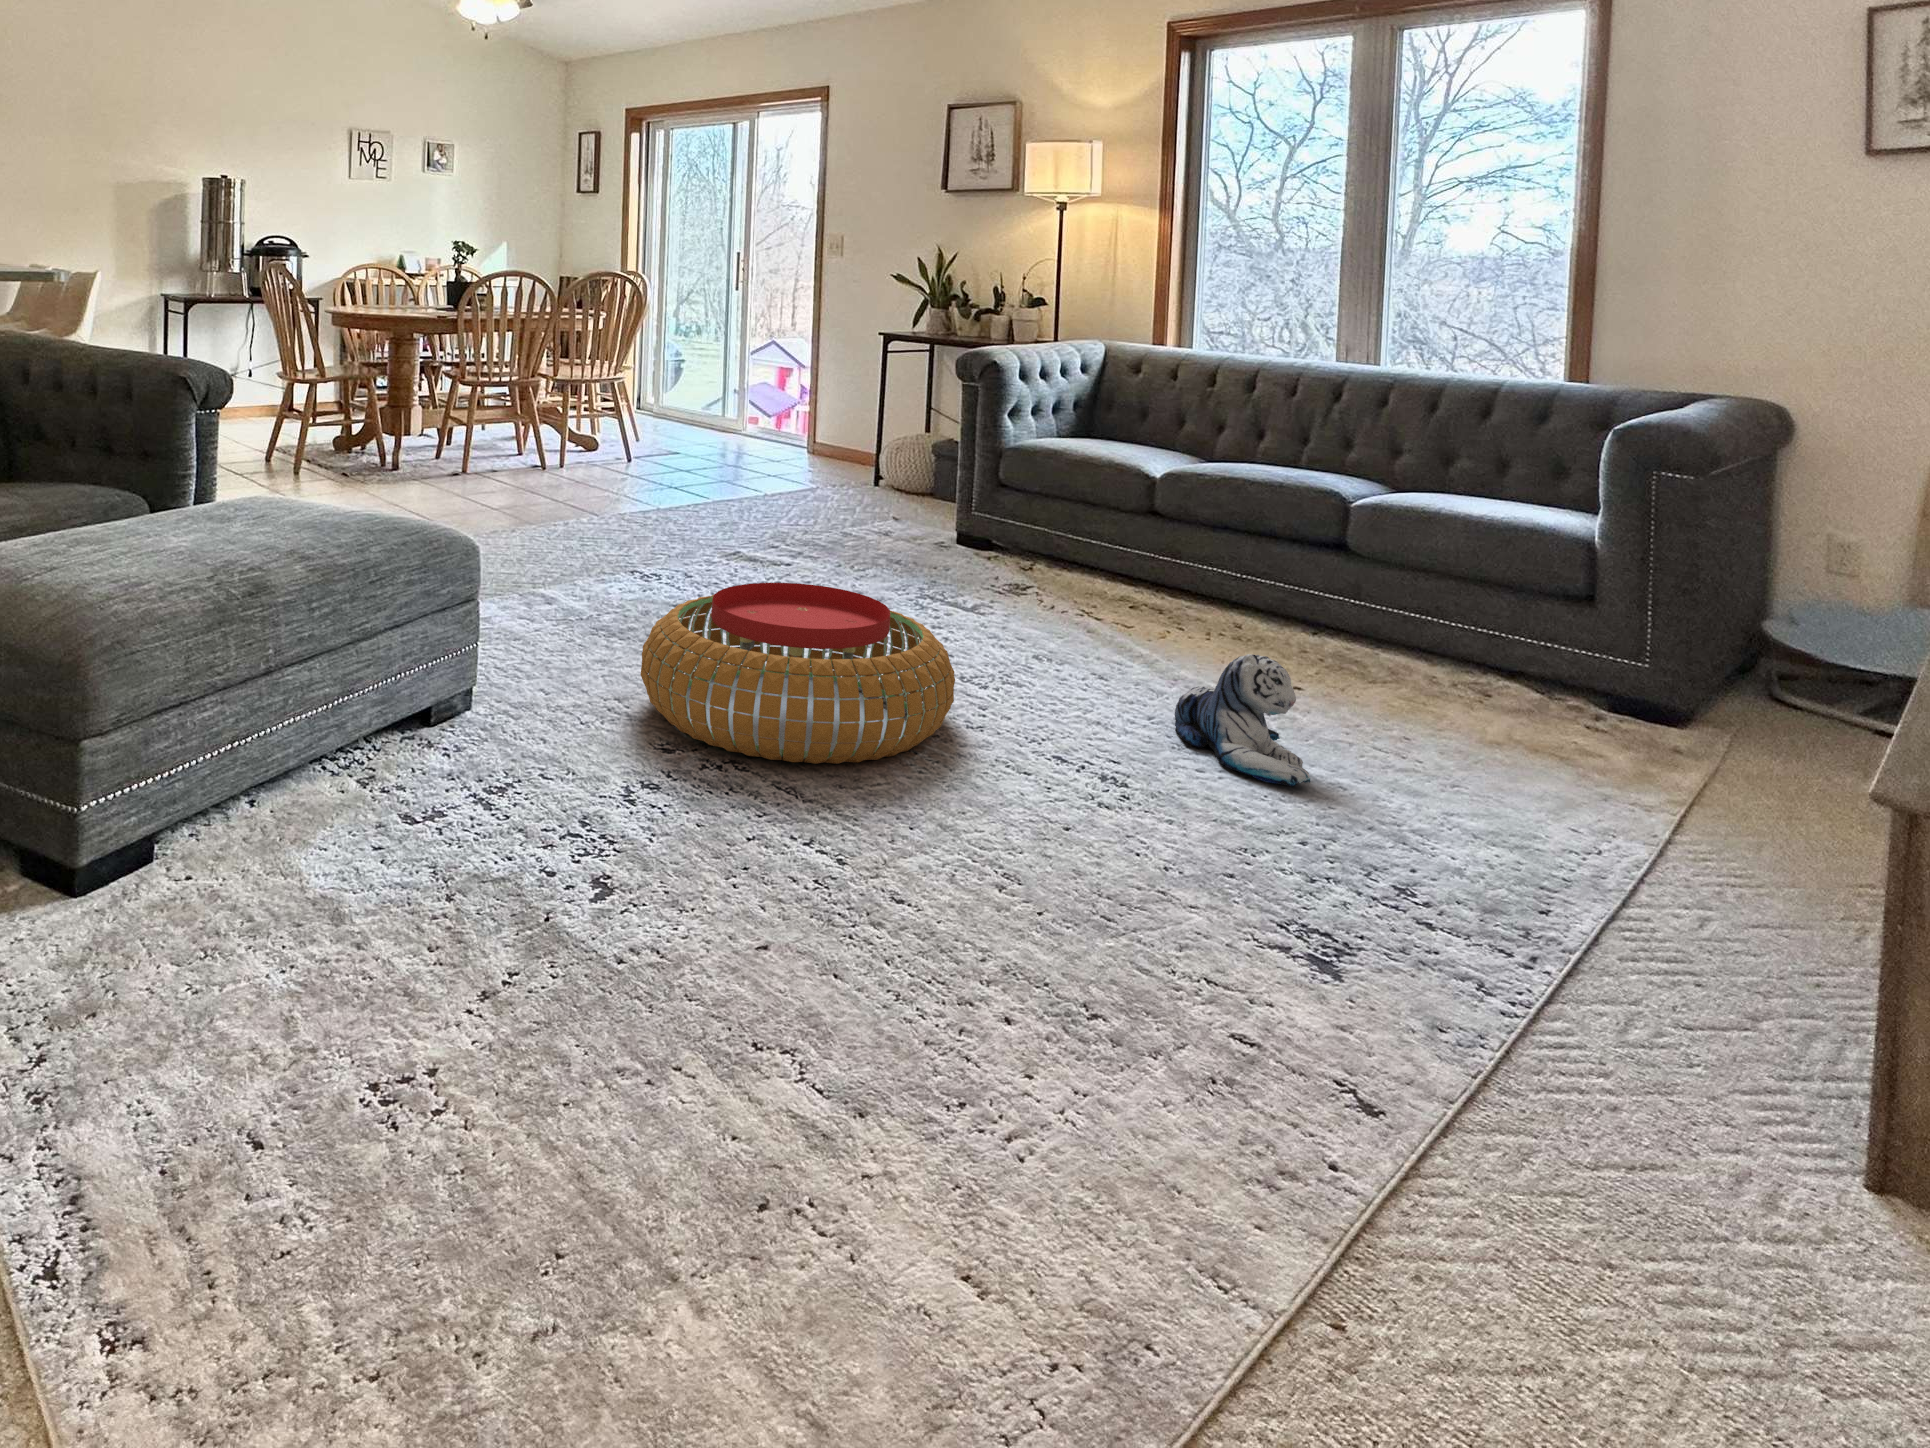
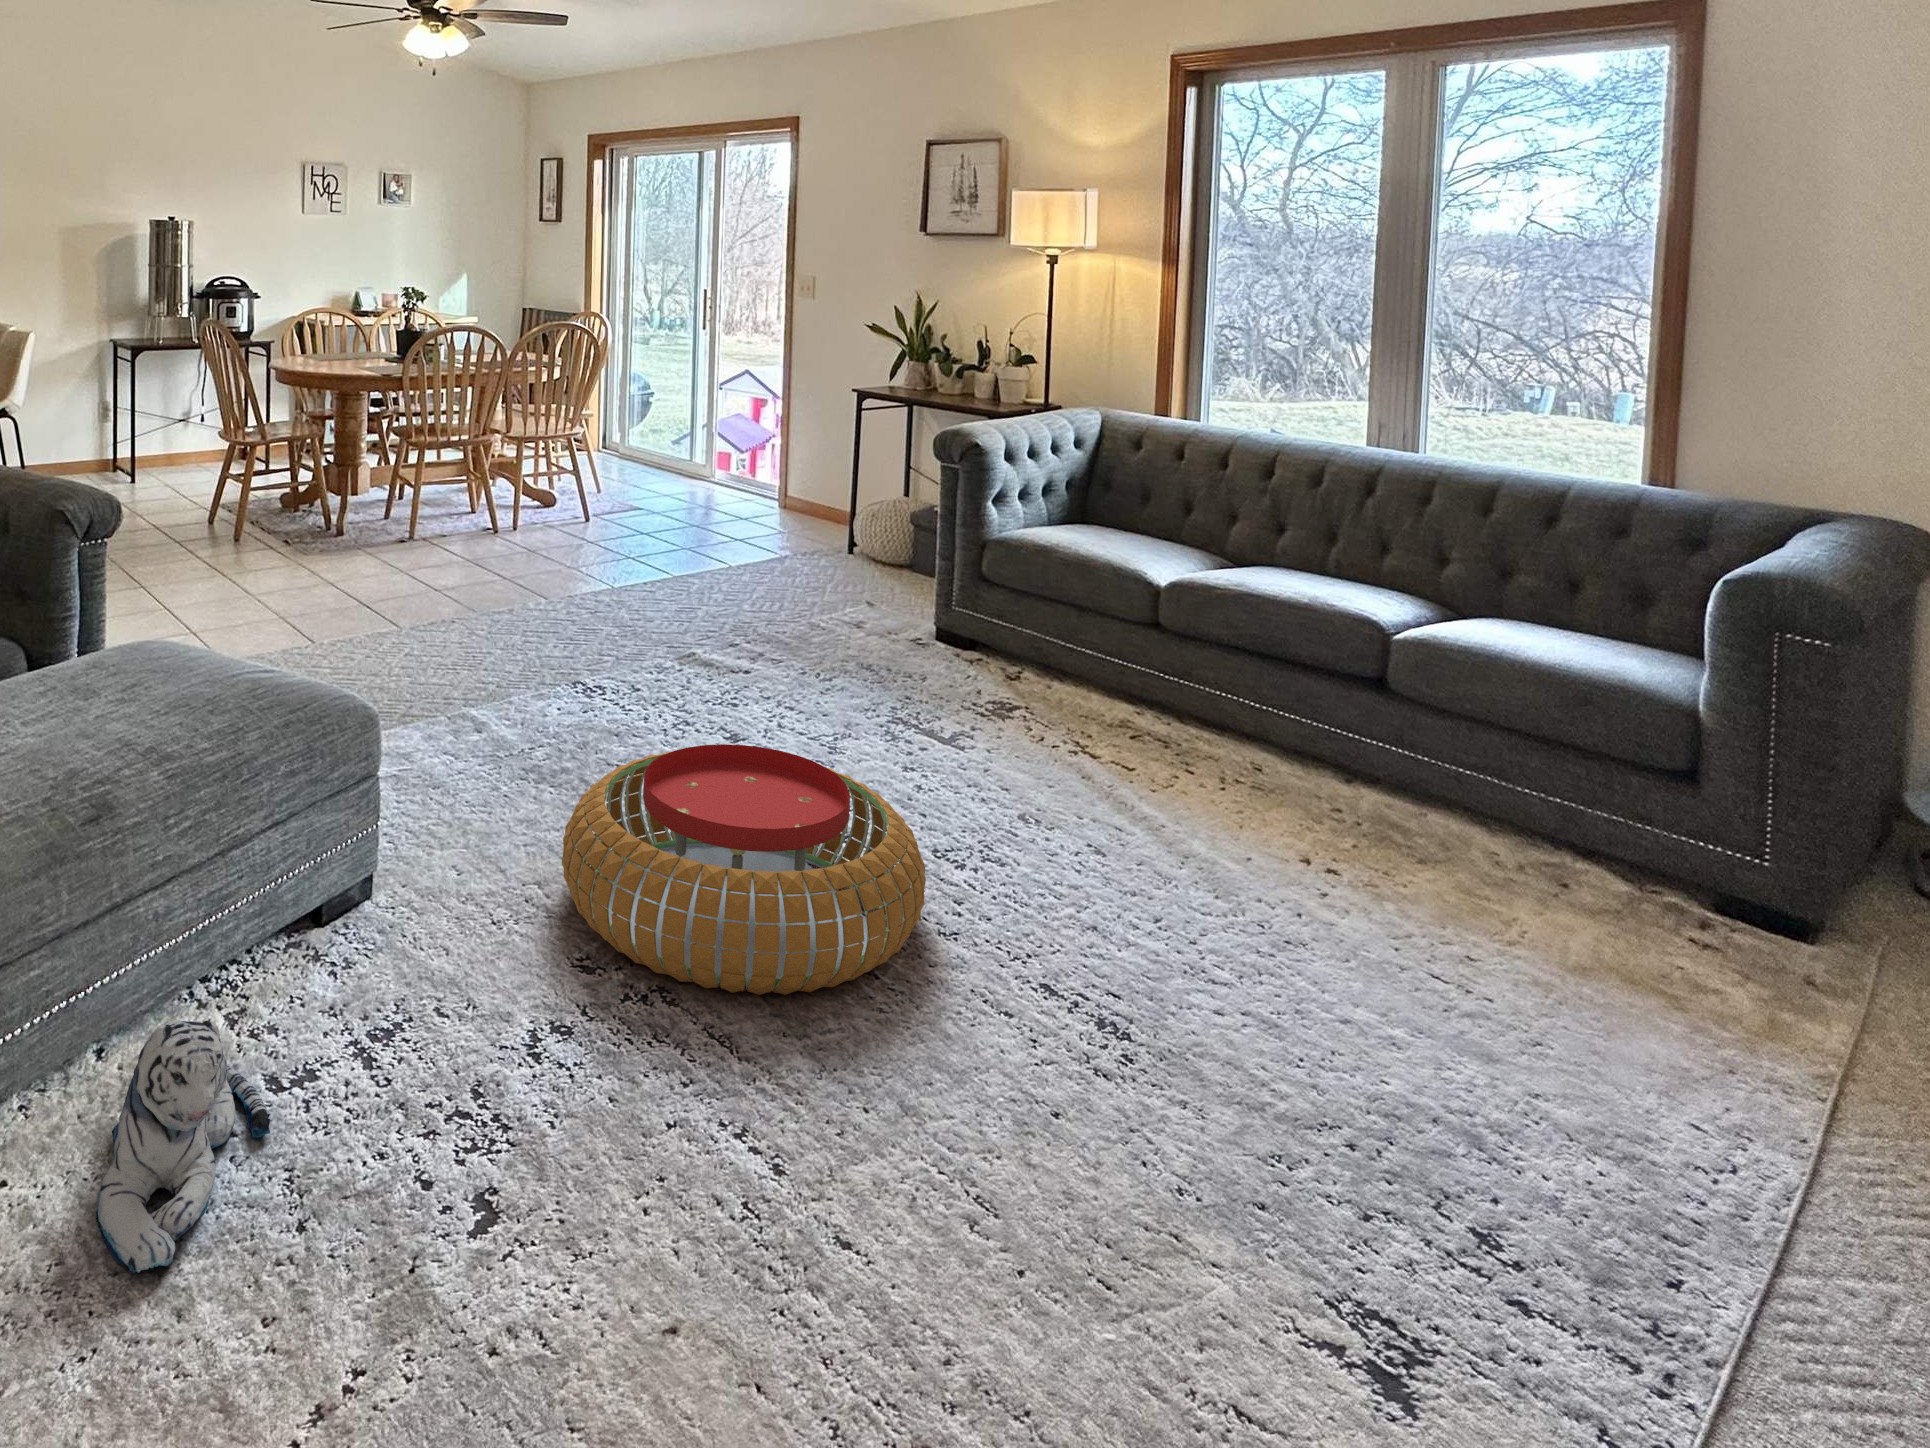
plush toy: present [1175,654,1310,786] -> present [96,1020,270,1274]

